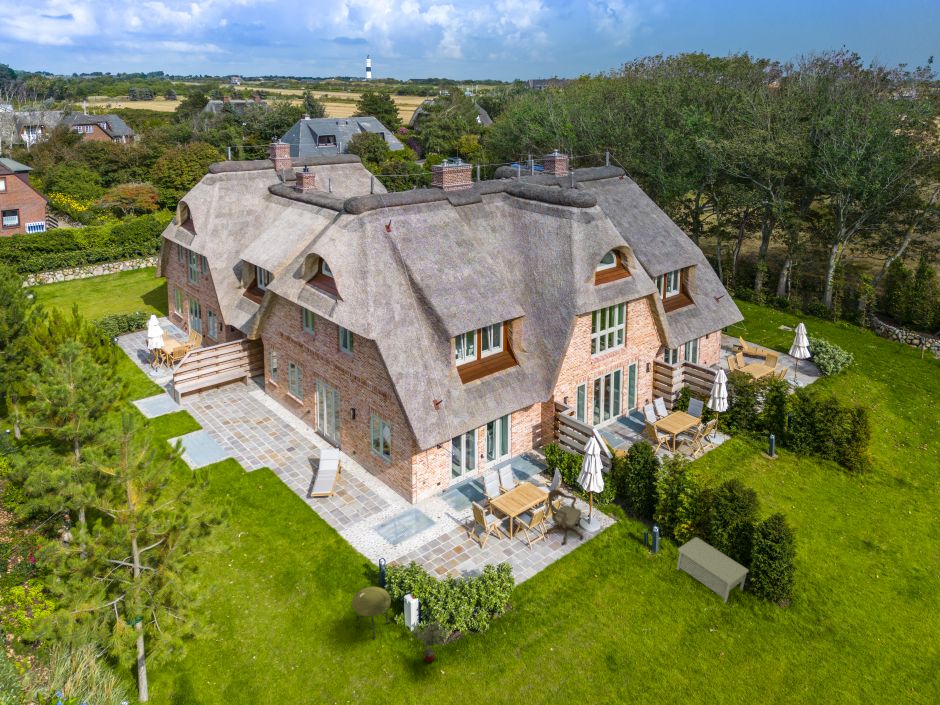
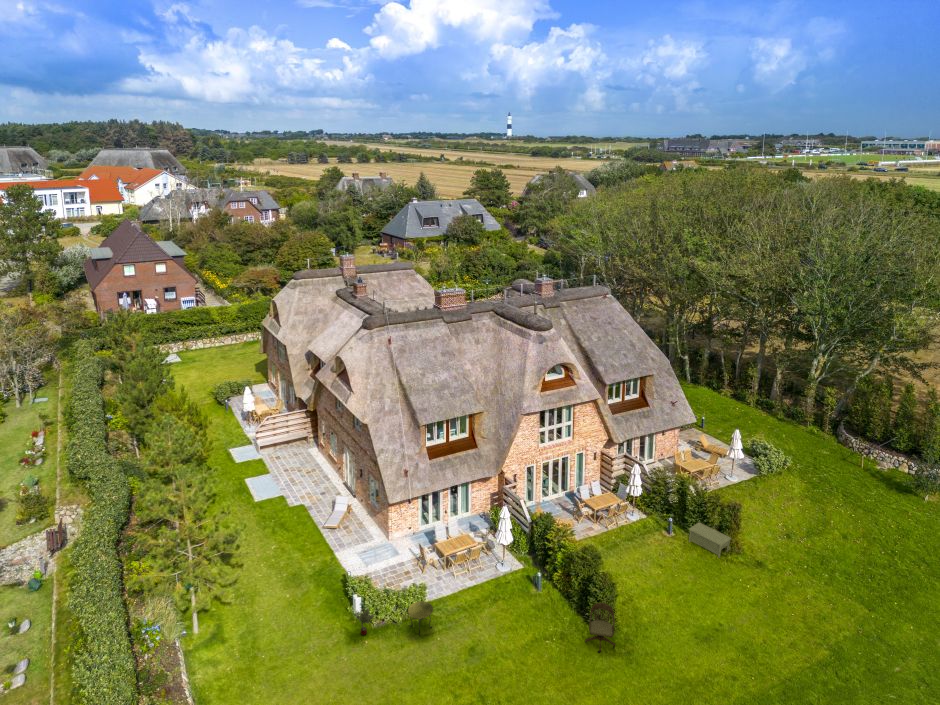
chair: present [546,490,583,545] -> present [585,603,615,653]
storage bench: present [677,537,749,603] -> present [689,522,731,557]
side table: present [352,587,391,639] -> present [408,601,433,635]

